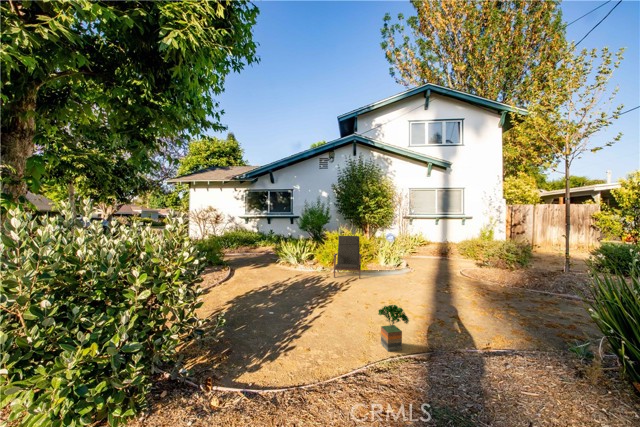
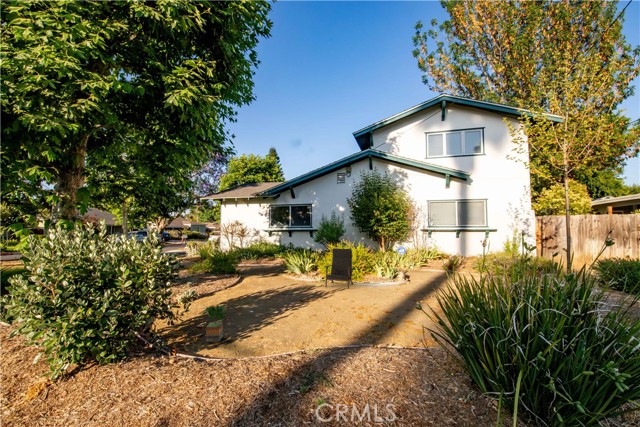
potted tree: present [378,305,409,351] -> present [205,305,226,342]

